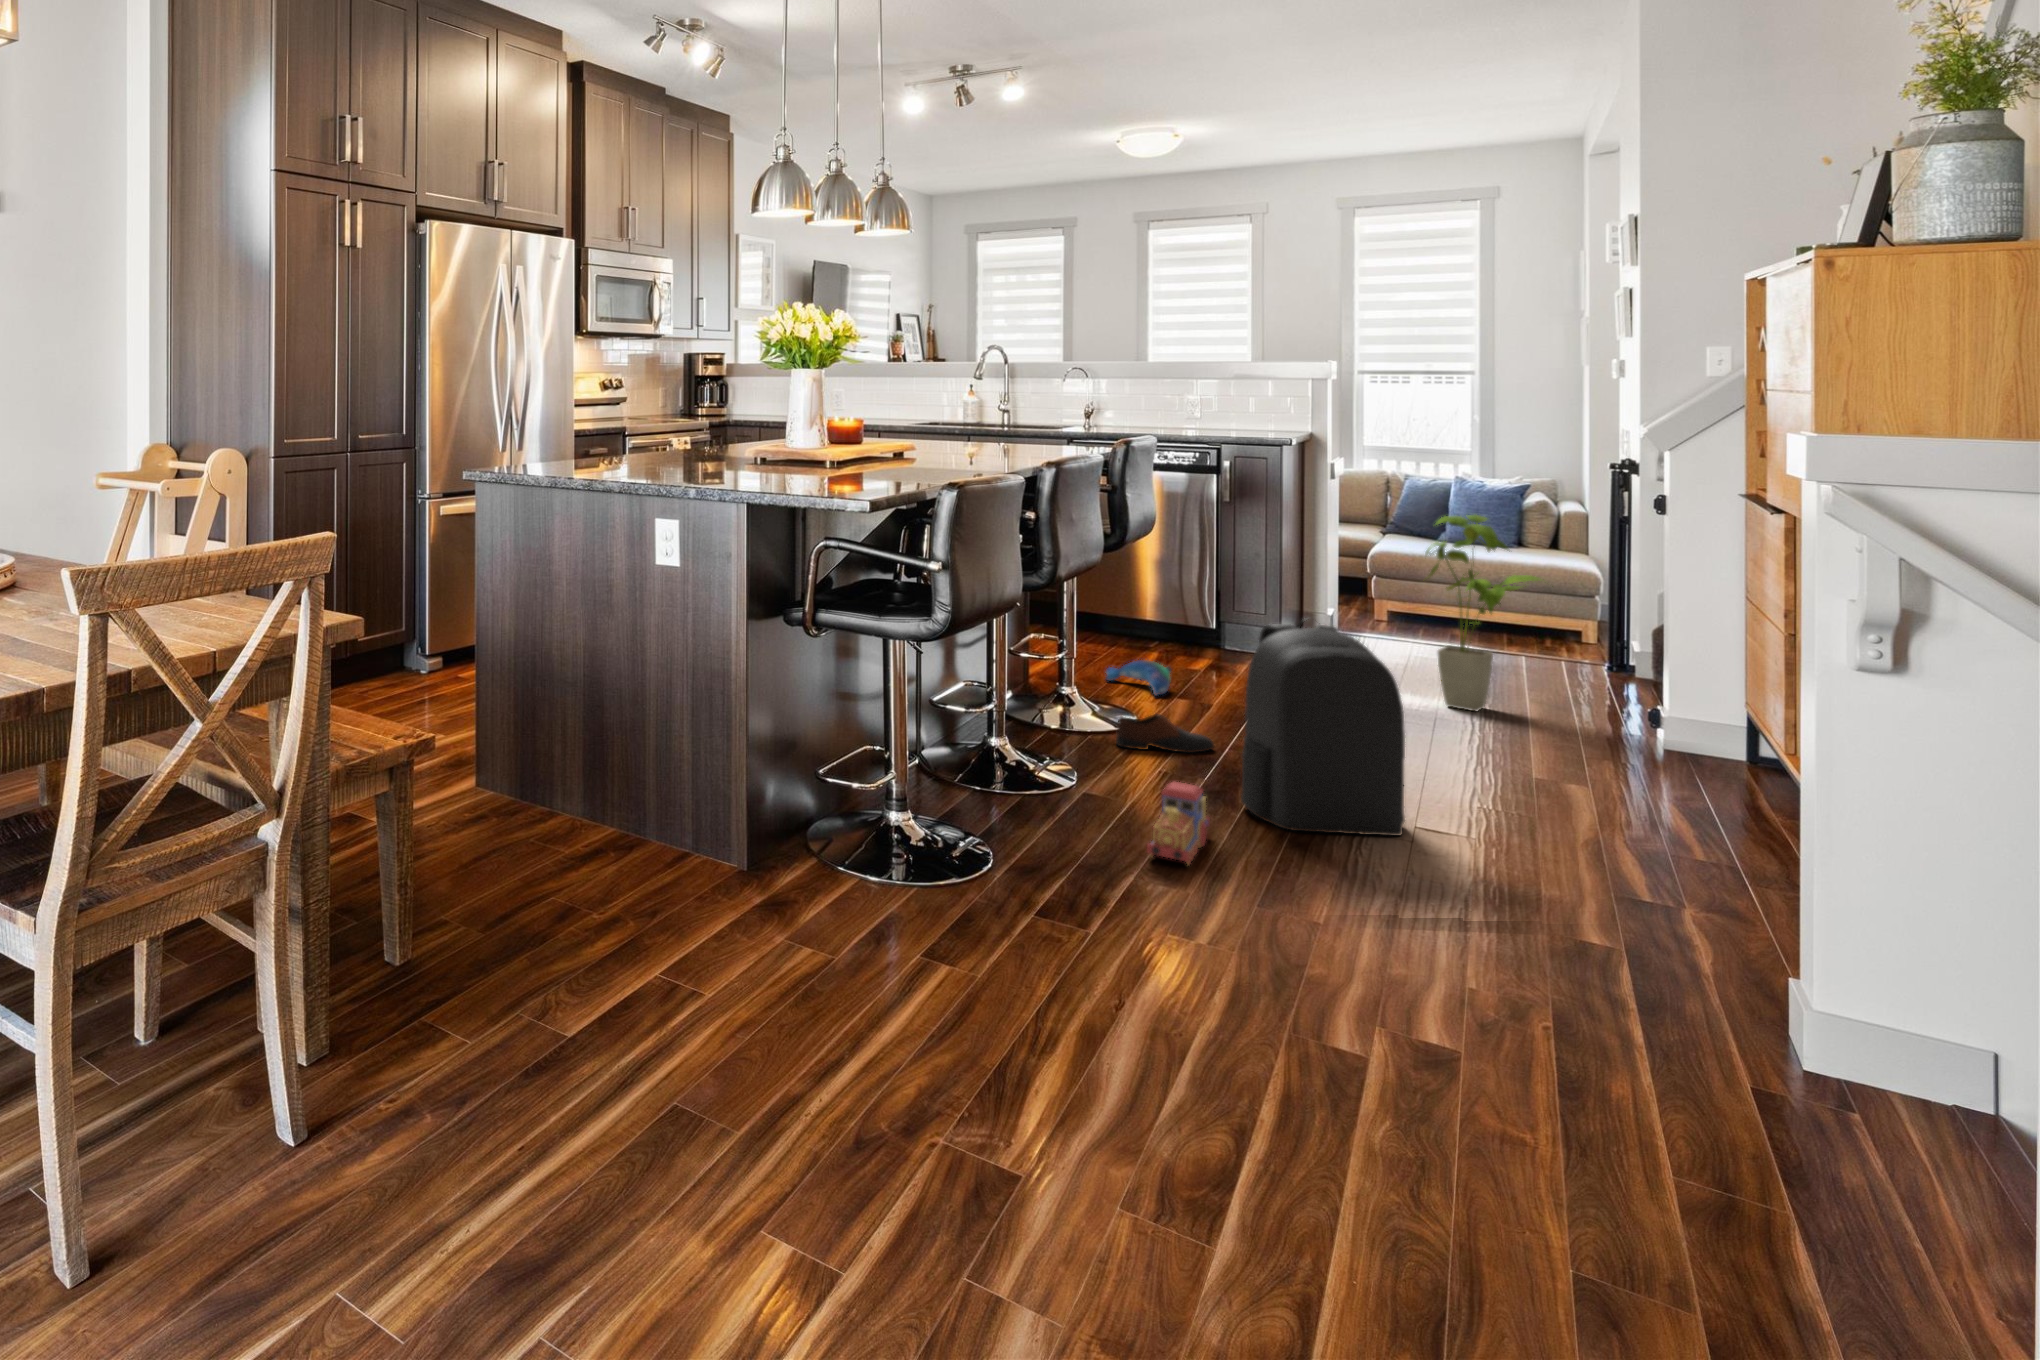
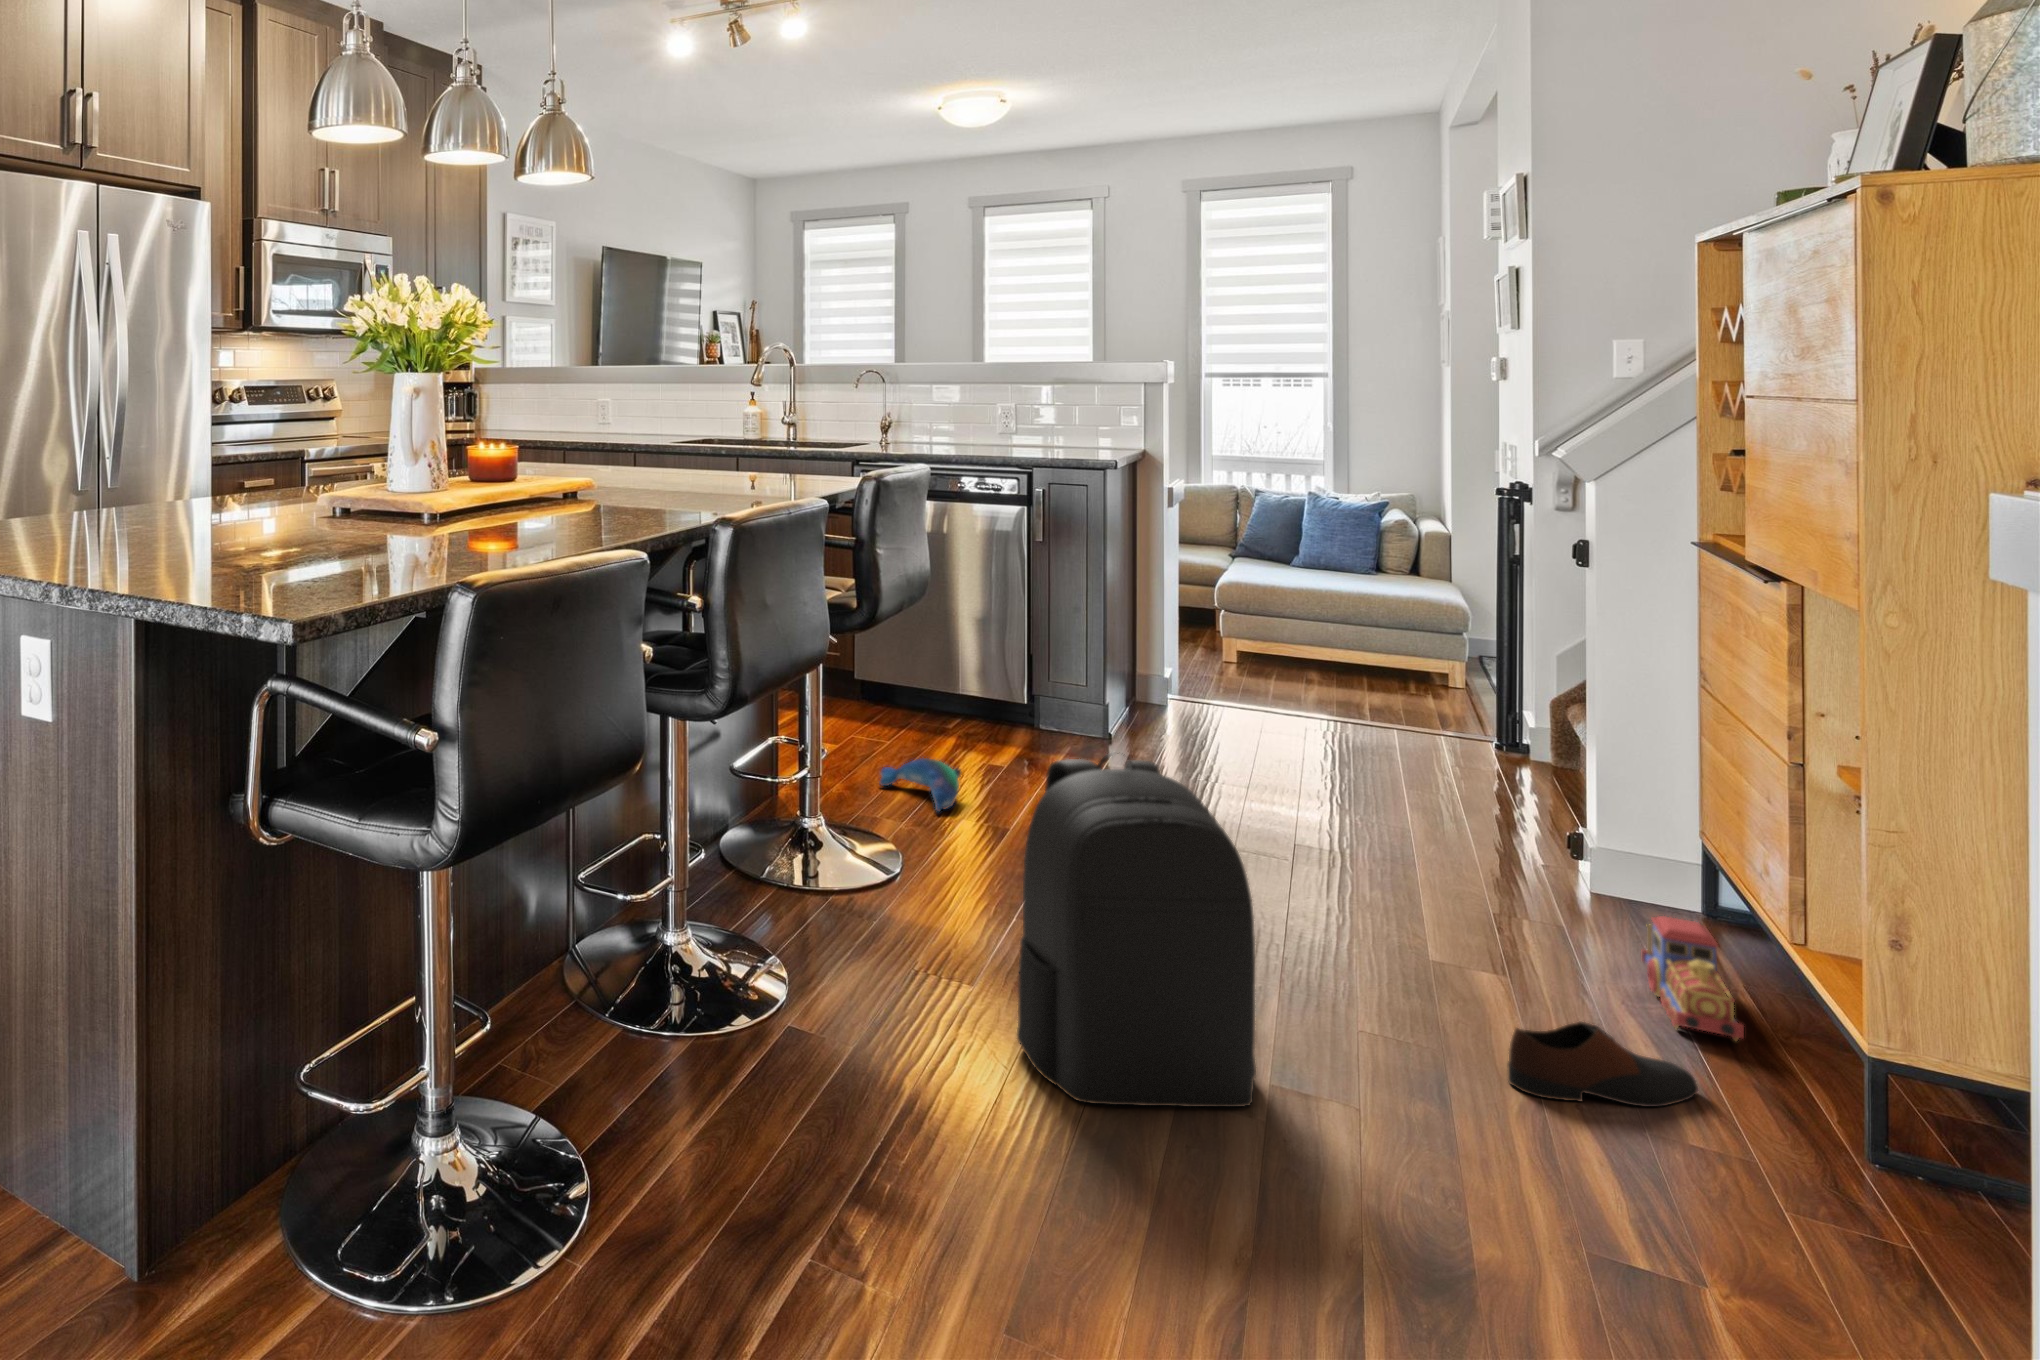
house plant: present [1426,515,1541,711] -> none [1278,562,1442,824]
shoe: present [1116,714,1214,753] -> present [1507,1022,1698,1107]
toy train: present [1147,782,1210,866] -> present [1642,916,1744,1041]

